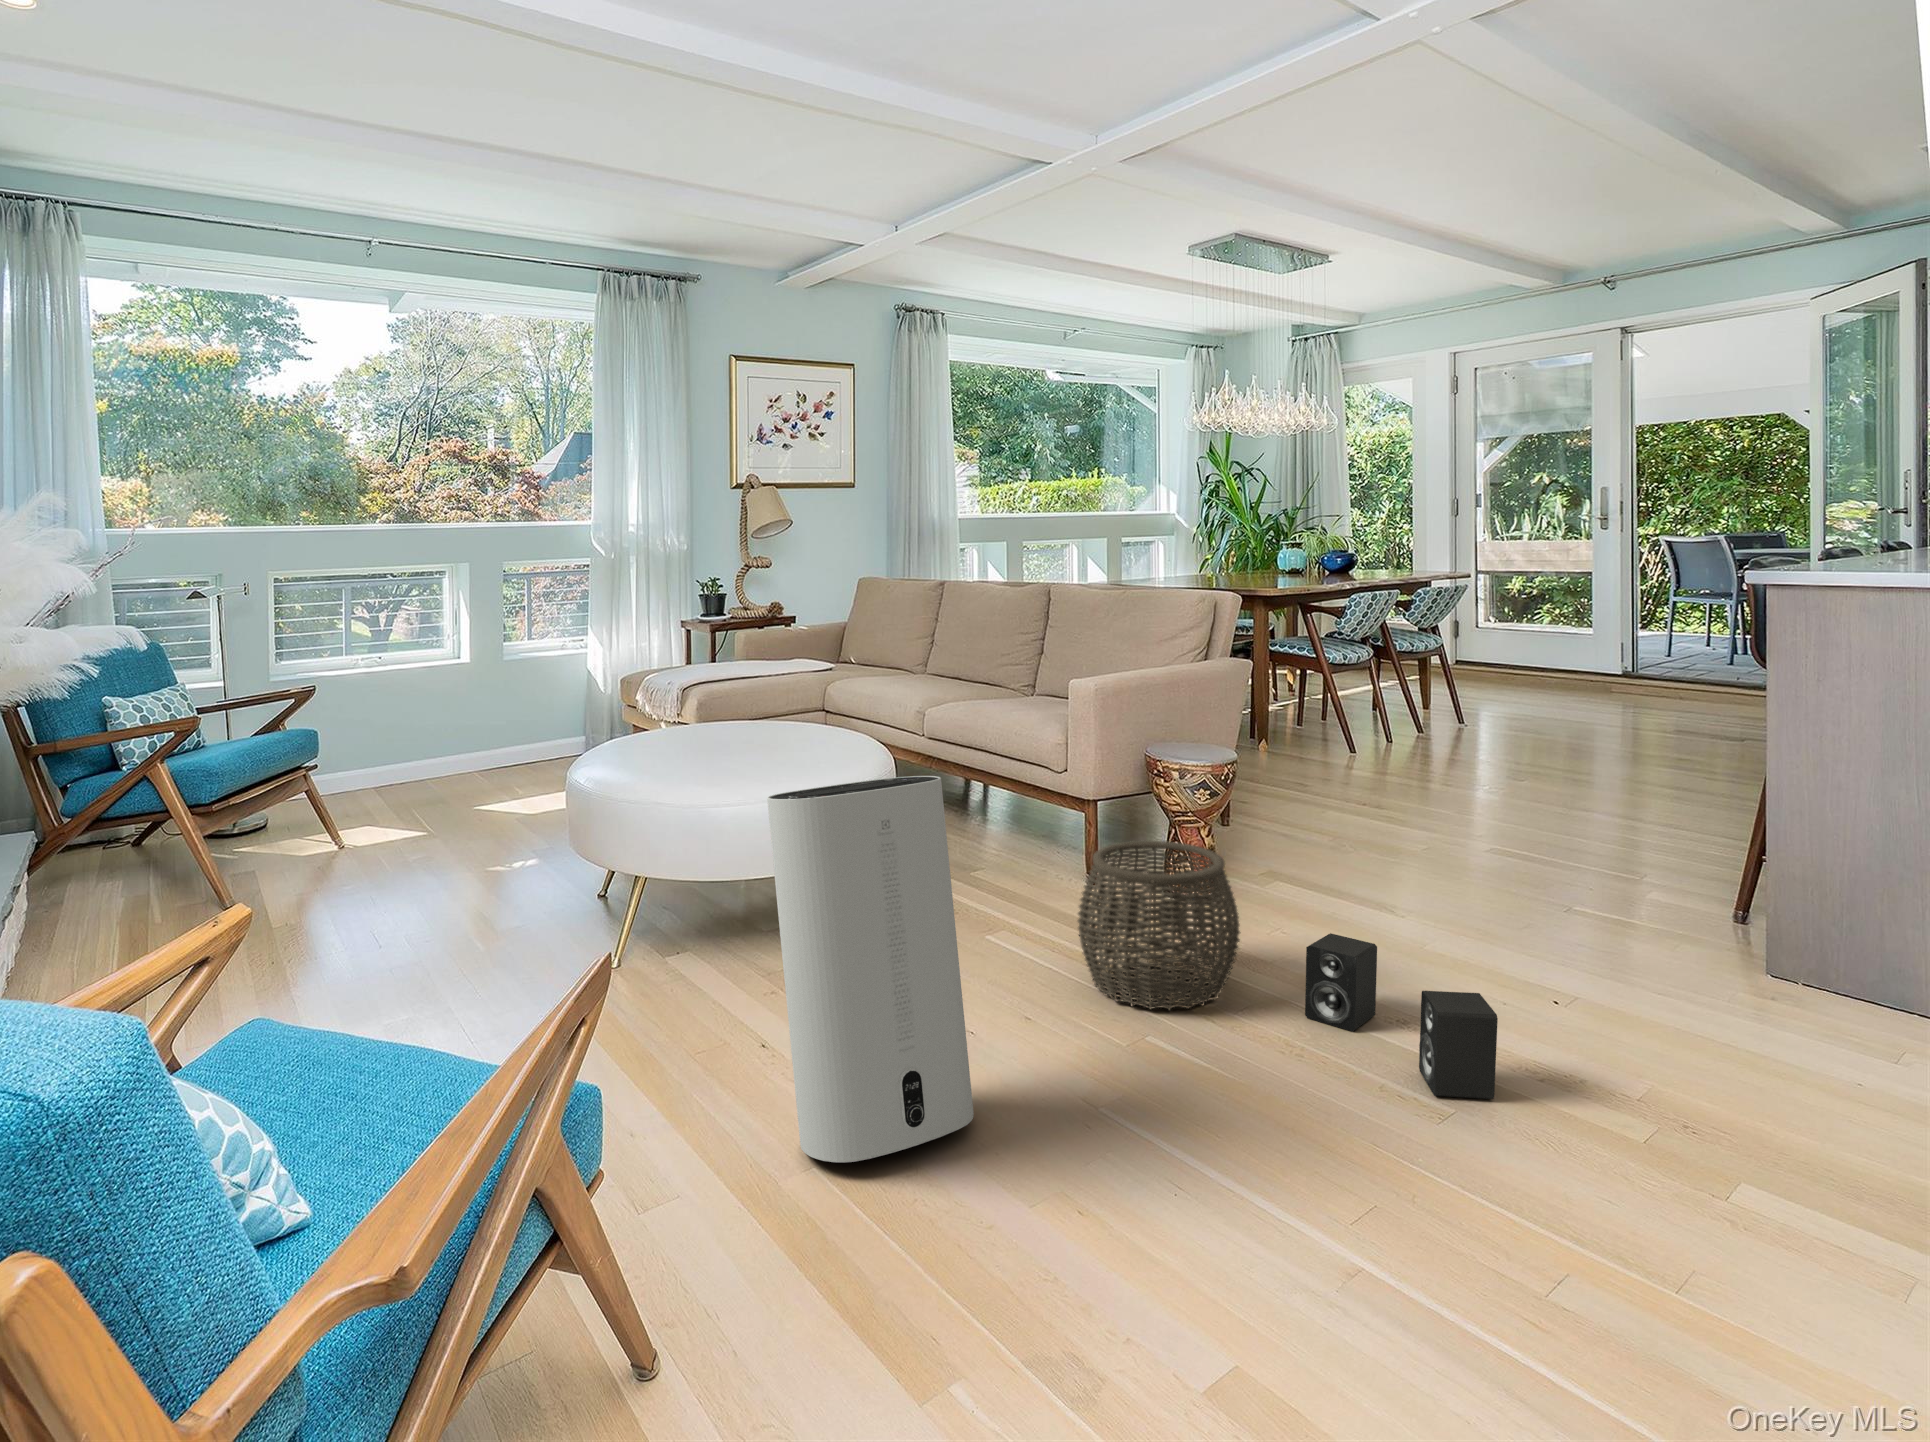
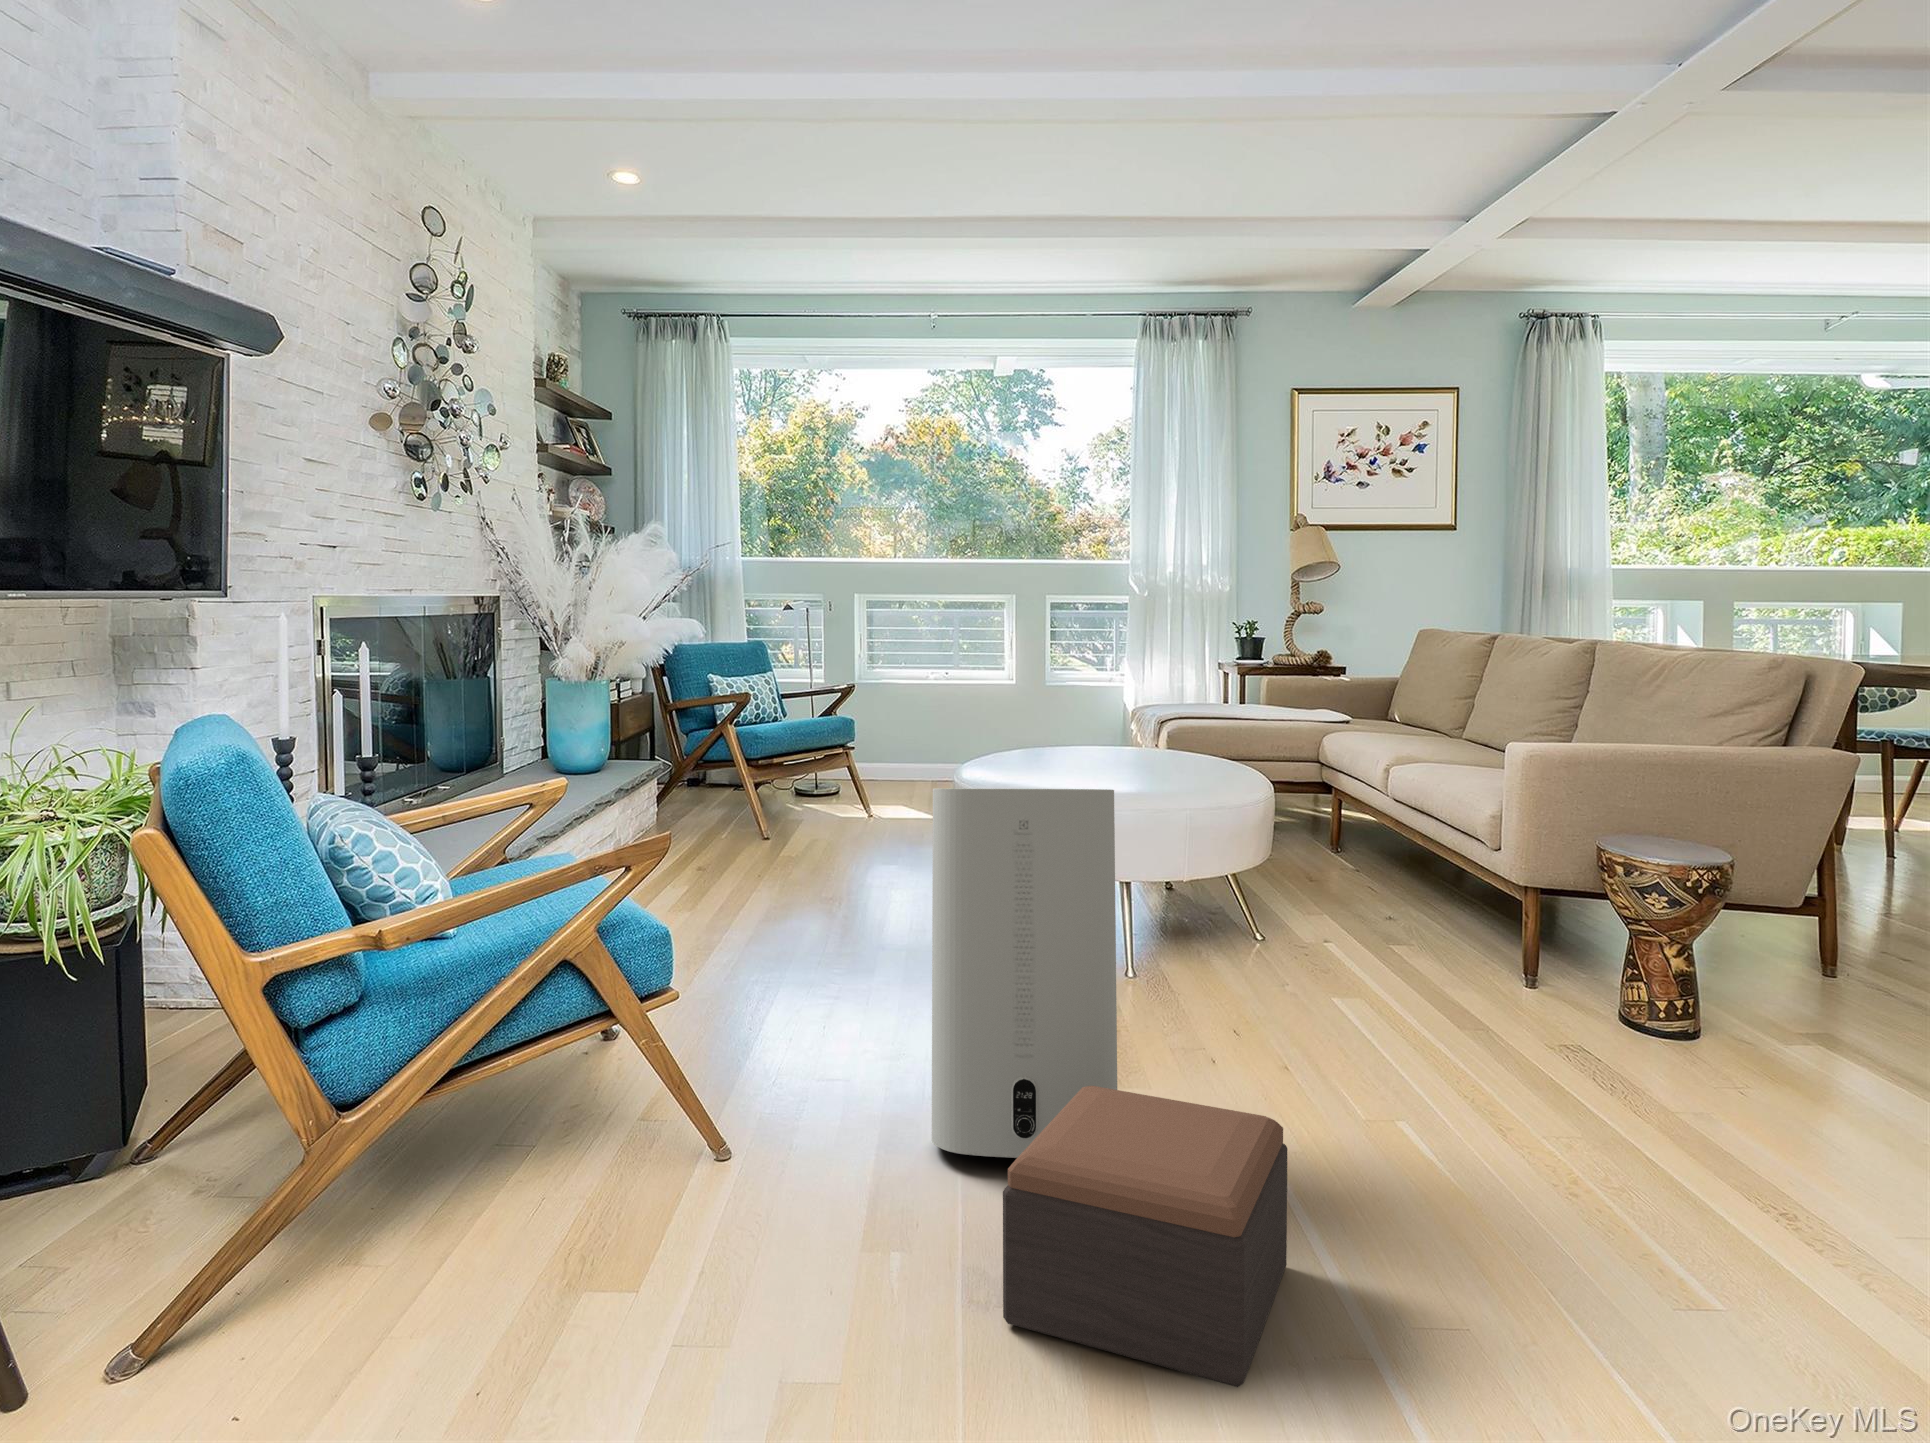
woven basket: present [1078,841,1240,1010] -> none [1373,922,1589,1135]
speaker: present [1305,933,1498,1099] -> none [1645,1079,1842,1339]
footstool: none [1000,1050,1266,1311] -> present [1003,1086,1287,1387]

